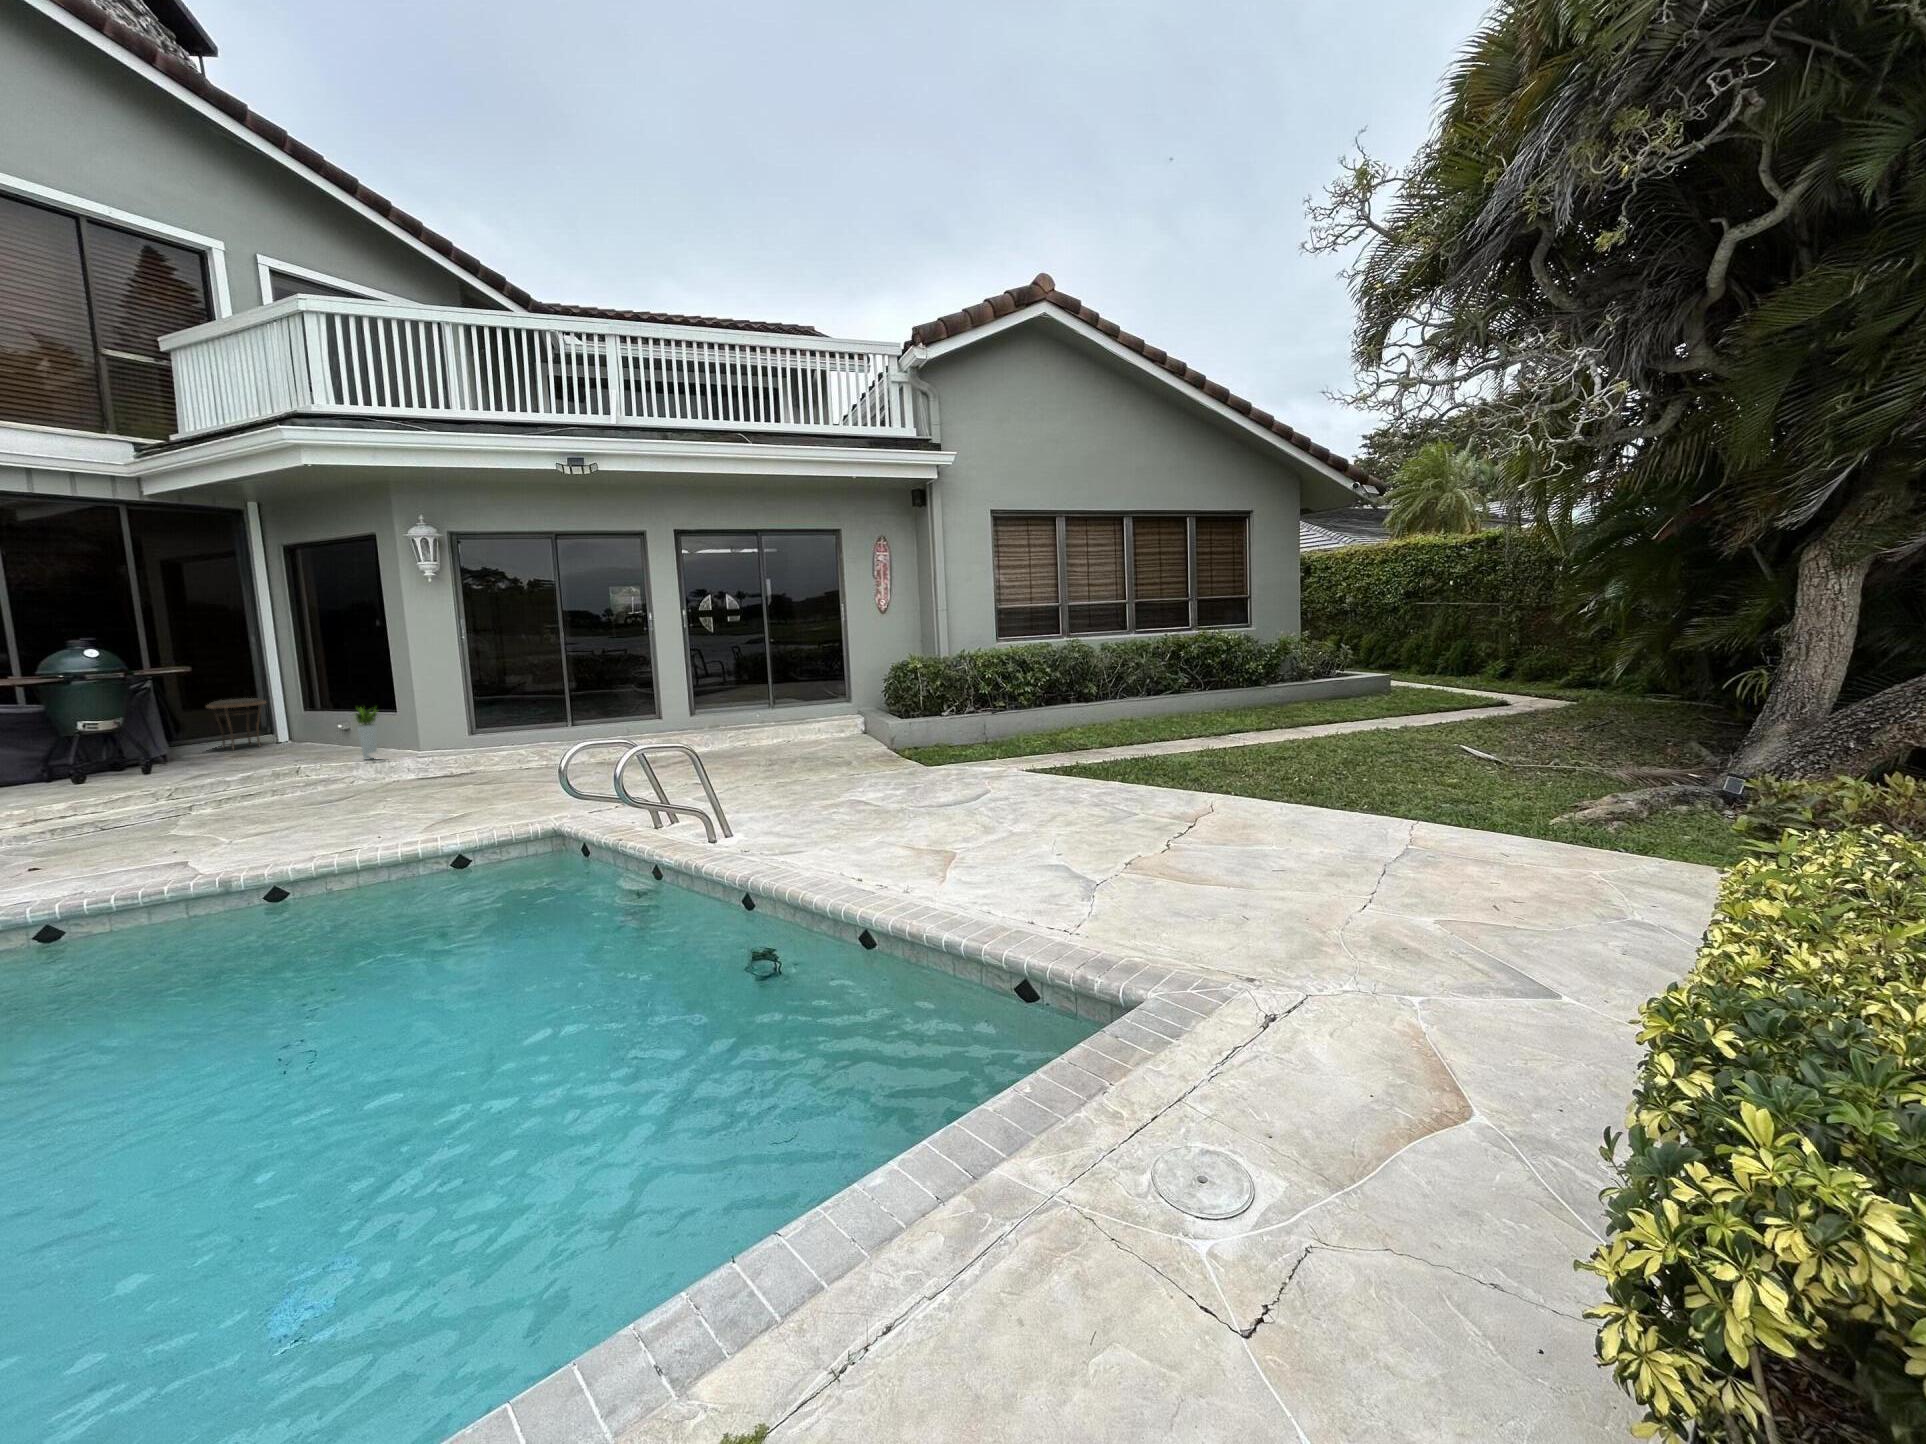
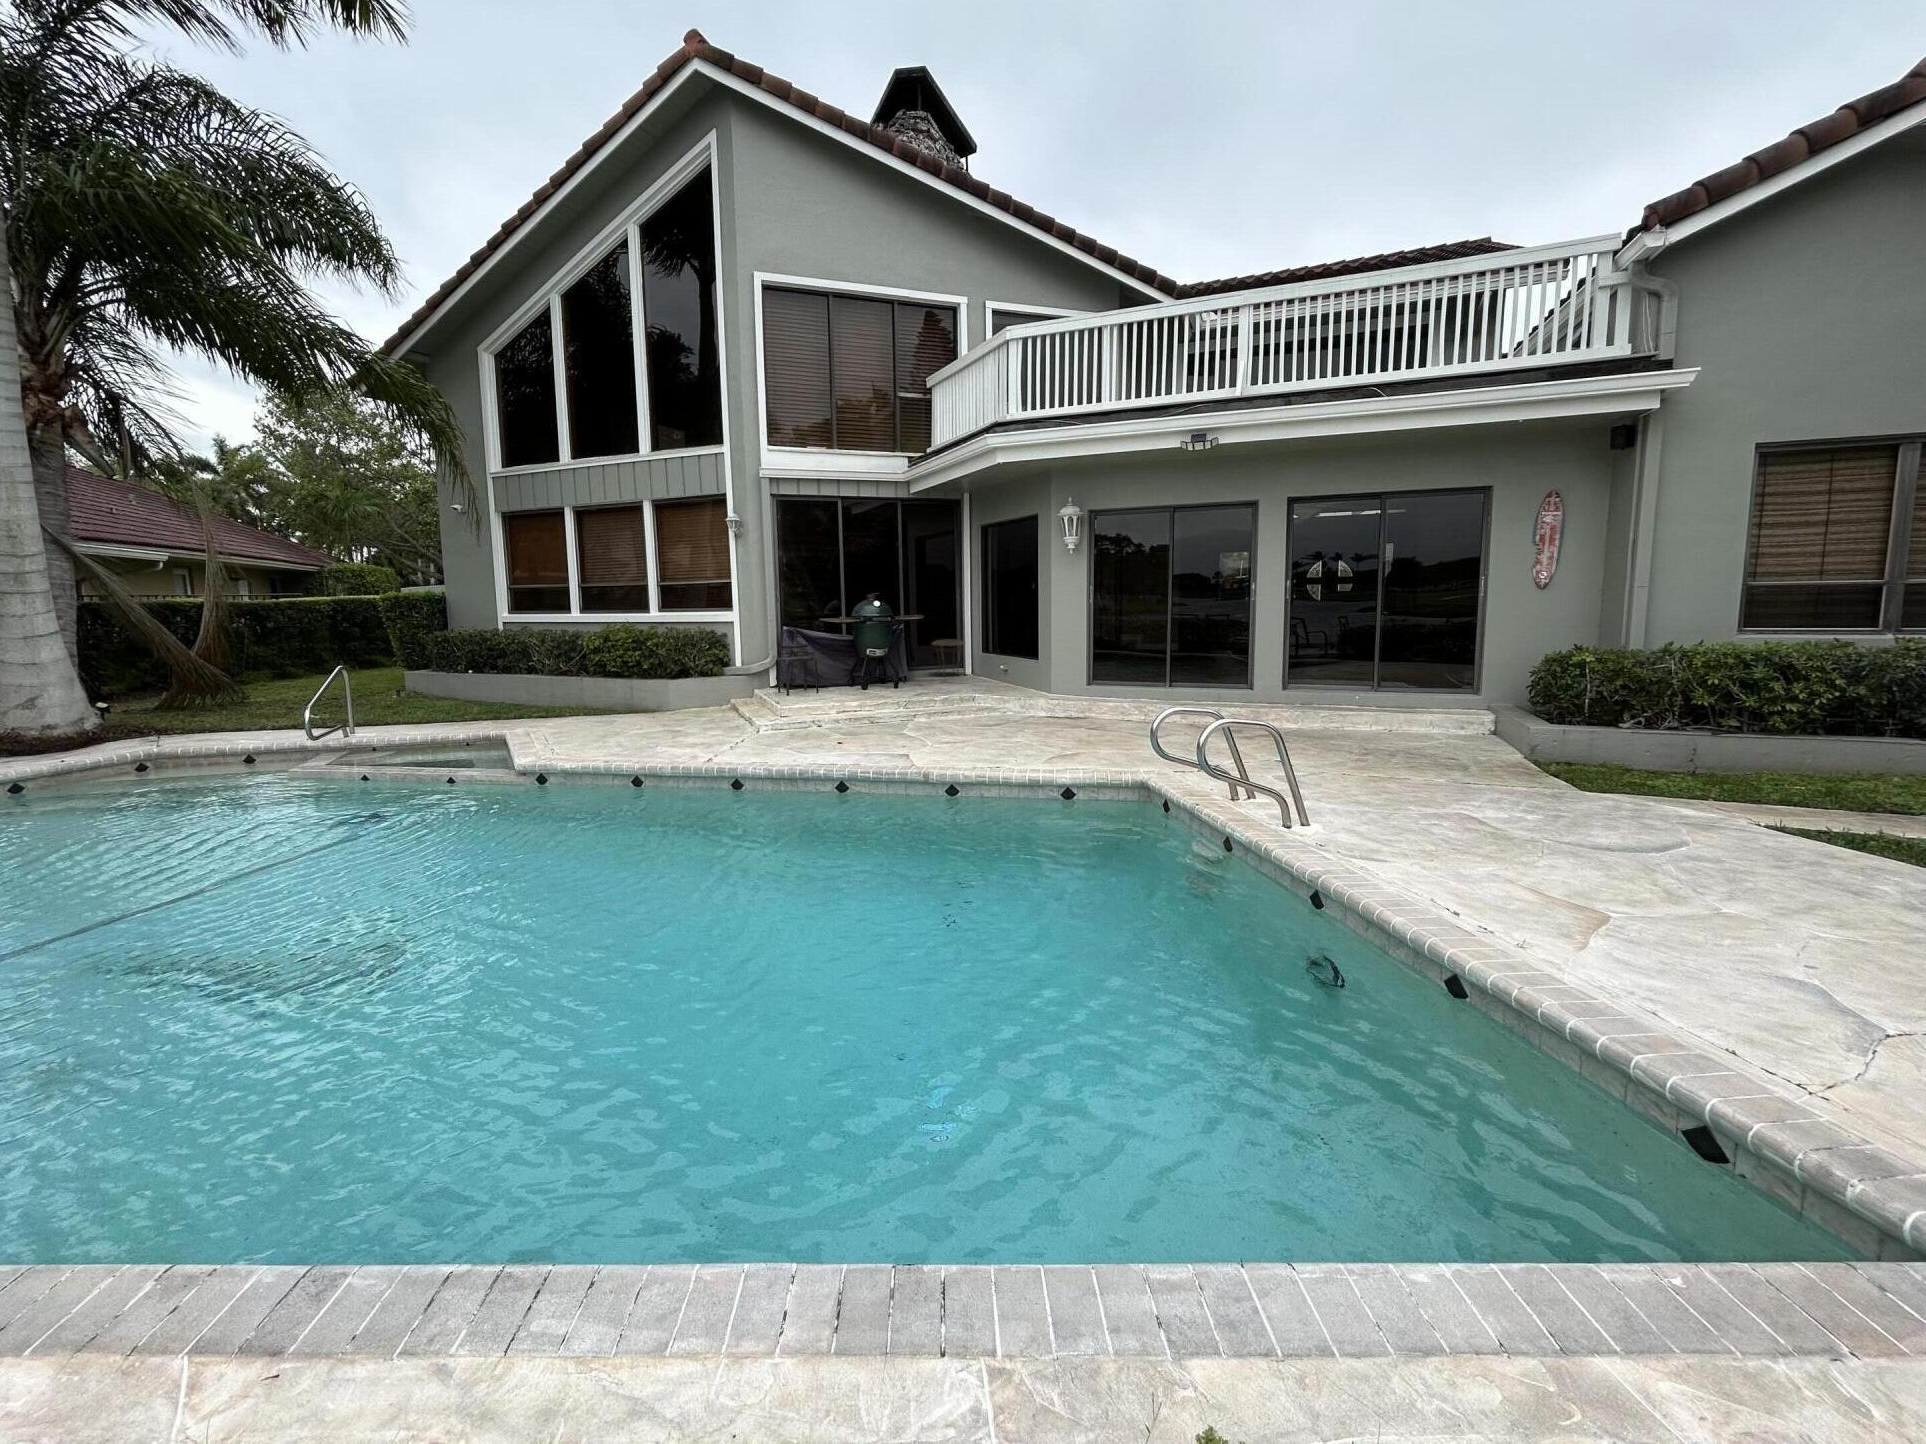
planter: present [356,707,377,760] -> none [1011,651,1032,694]

